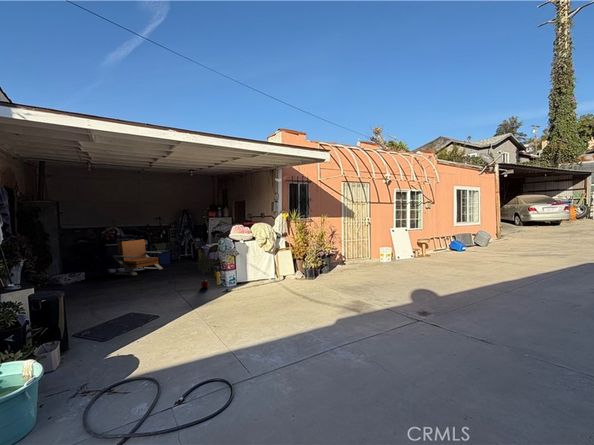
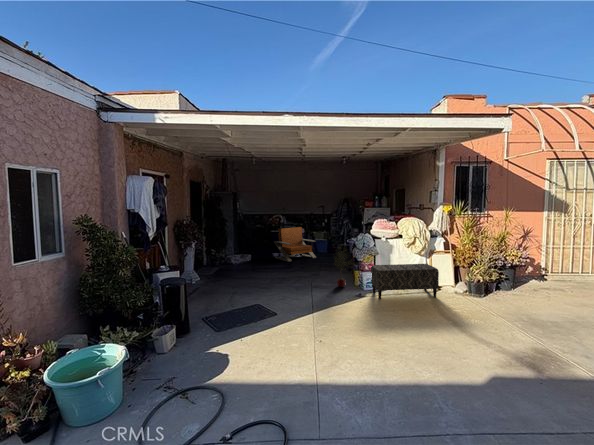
bench: none [233,259,286,291] -> present [371,264,439,299]

